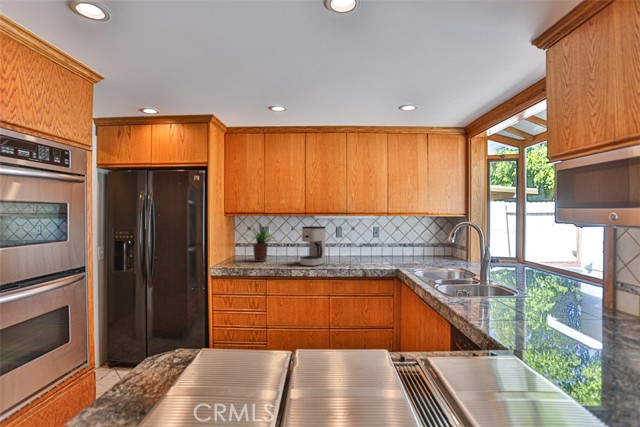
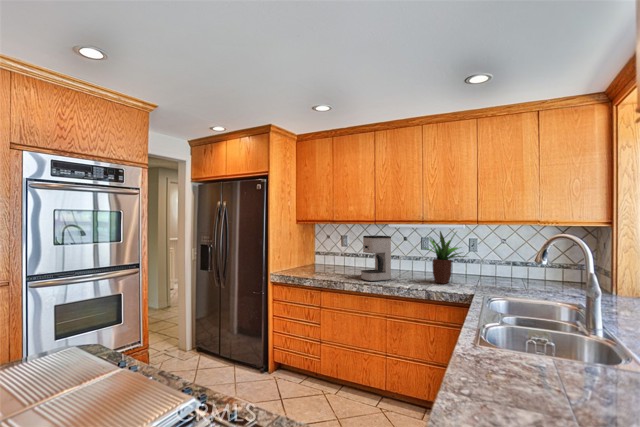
potted plant: present [252,223,272,262] -> present [425,231,466,284]

